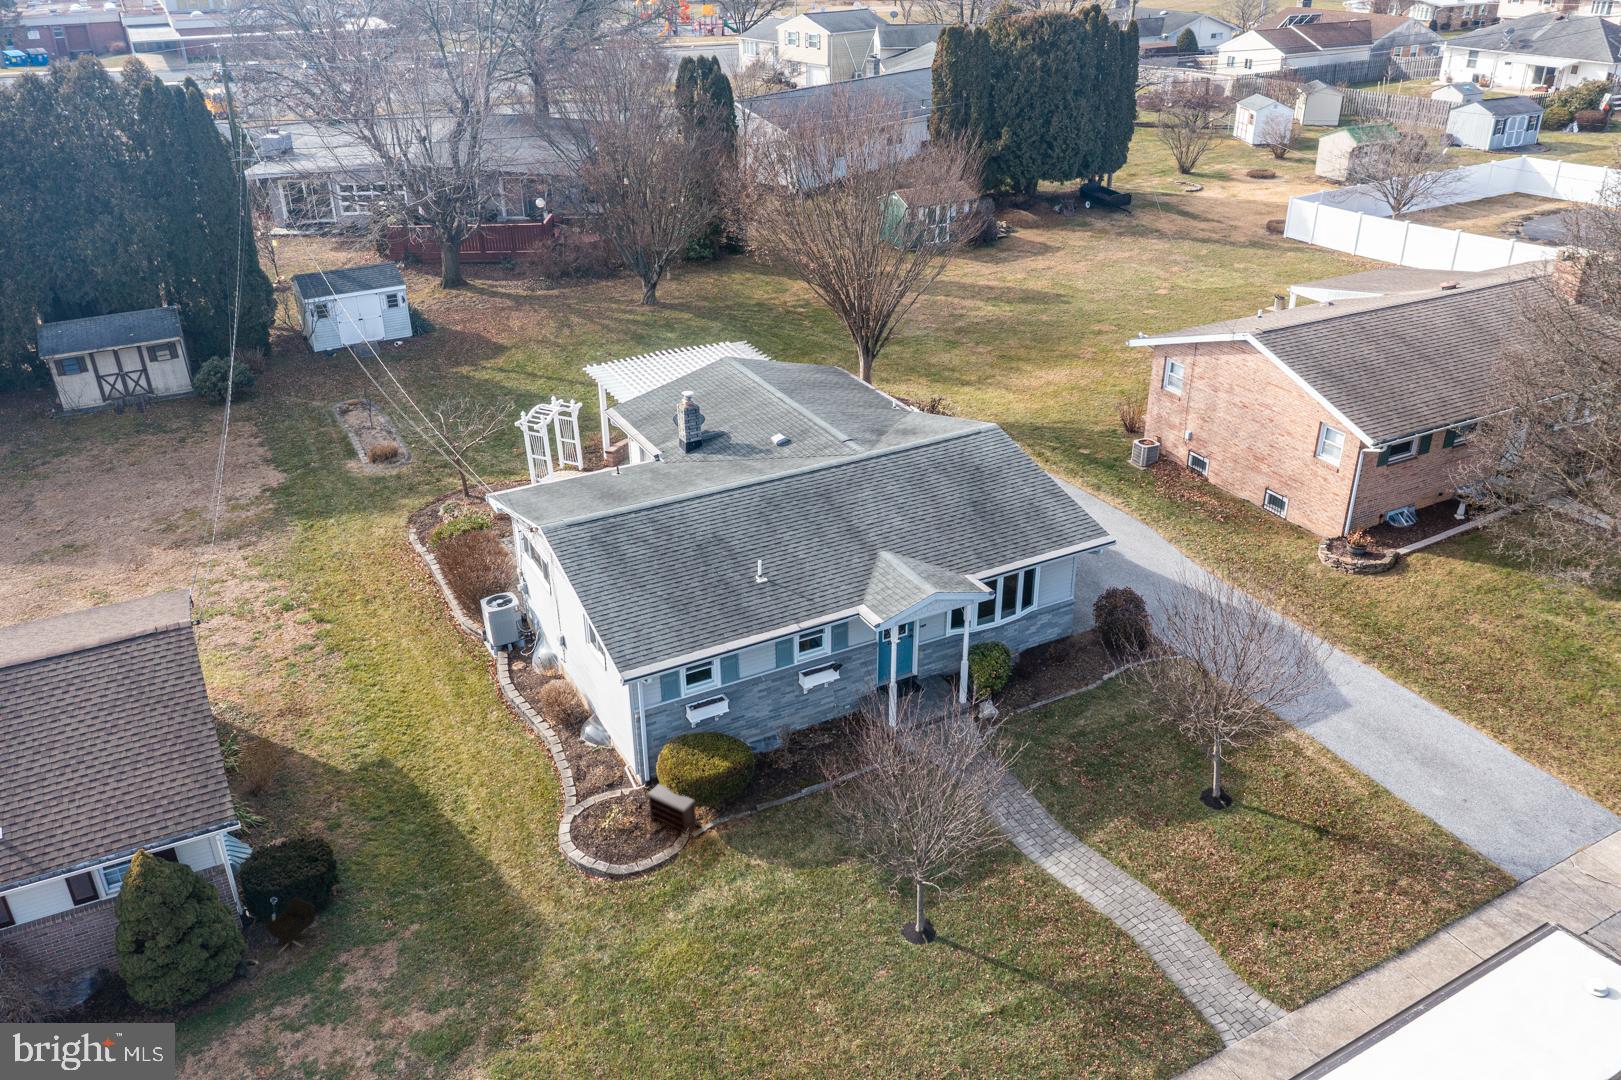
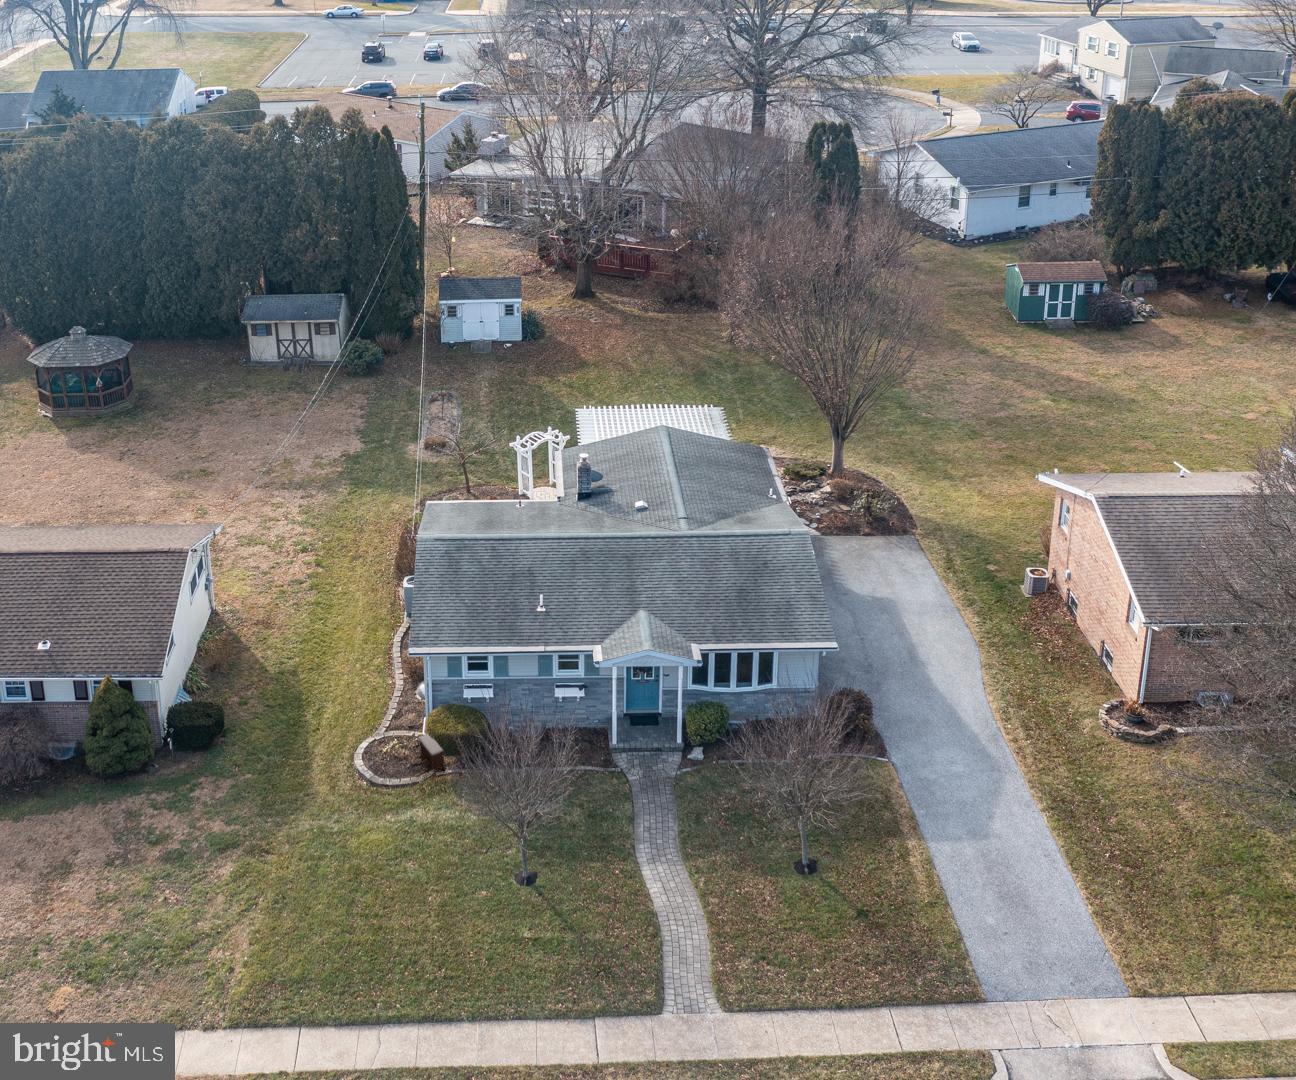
lounge chair: present [265,897,315,951] -> none [169,734,197,766]

